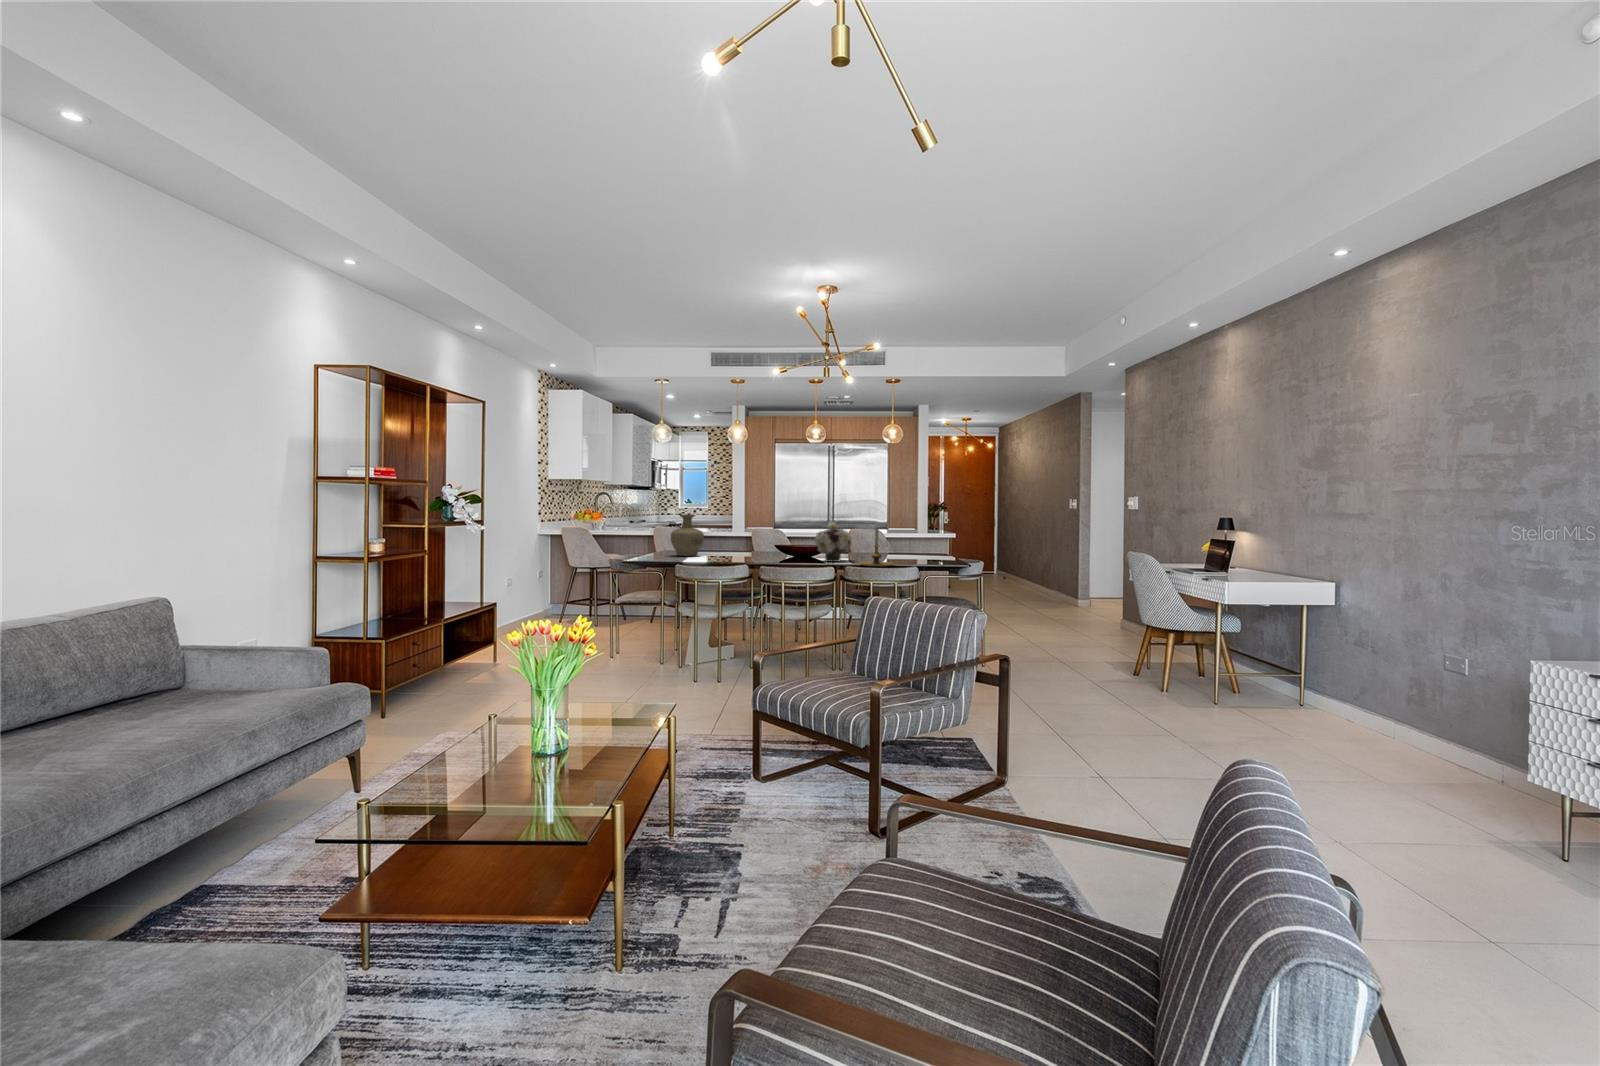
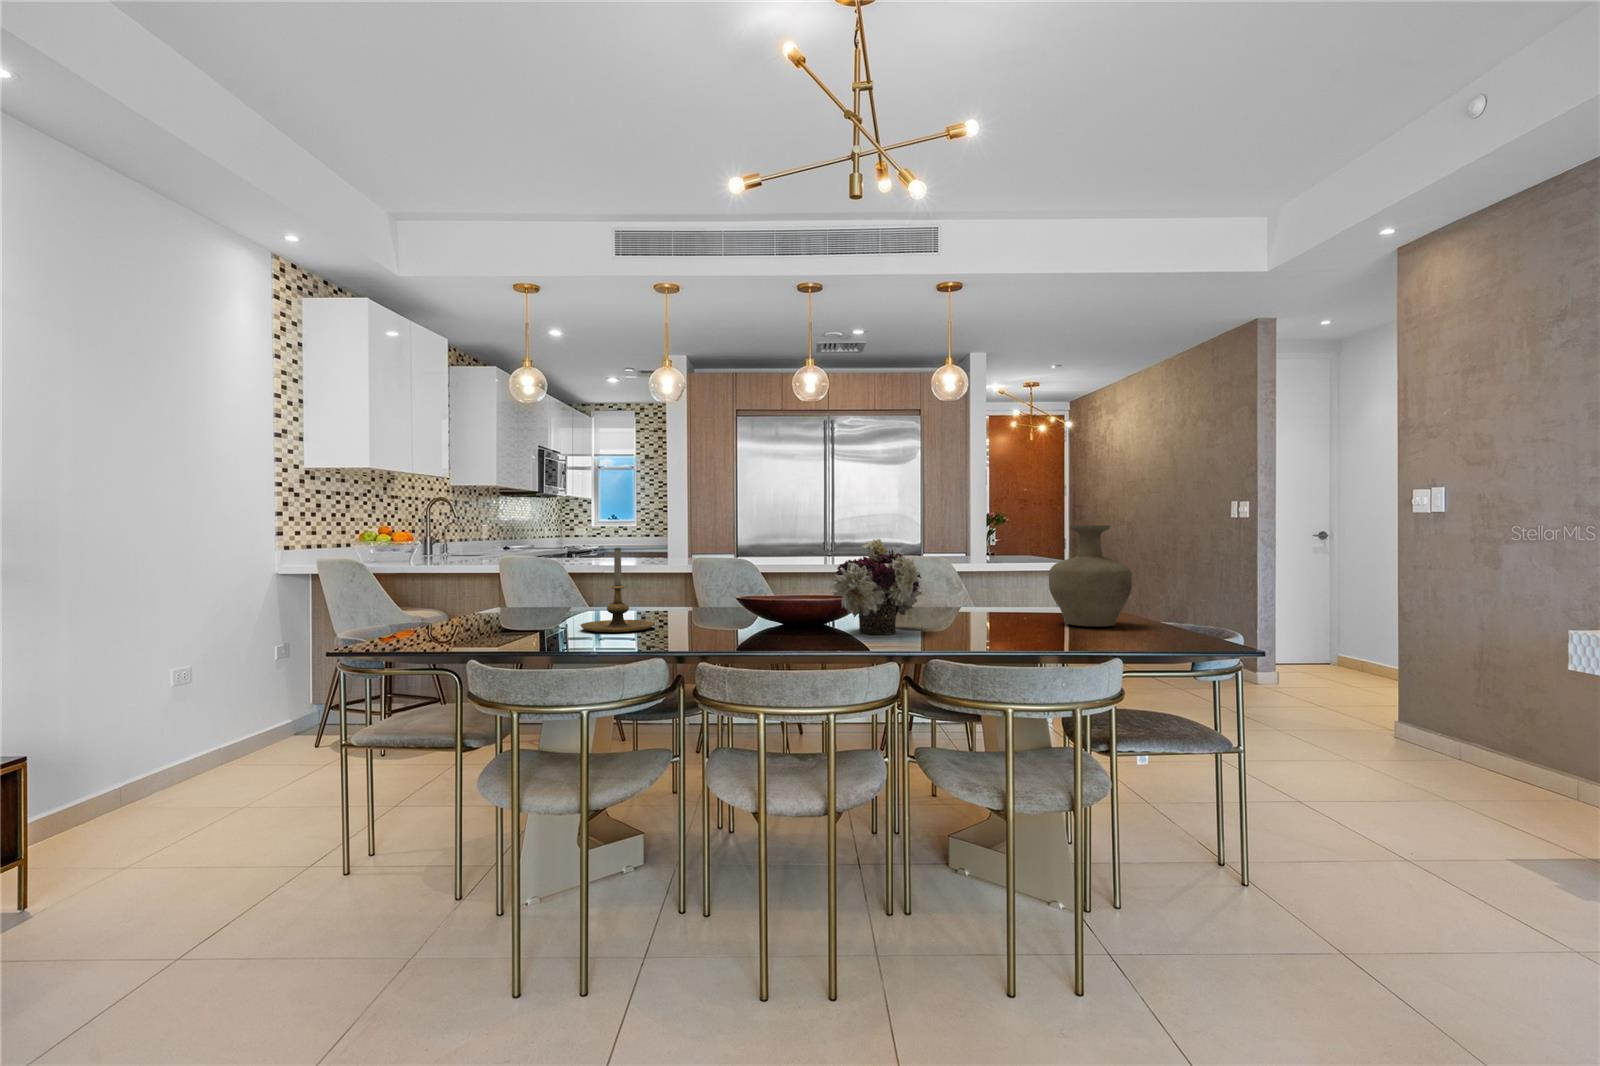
vase: present [671,515,704,556] -> present [1049,525,1132,627]
candle holder: present [860,528,893,567] -> present [580,548,655,632]

